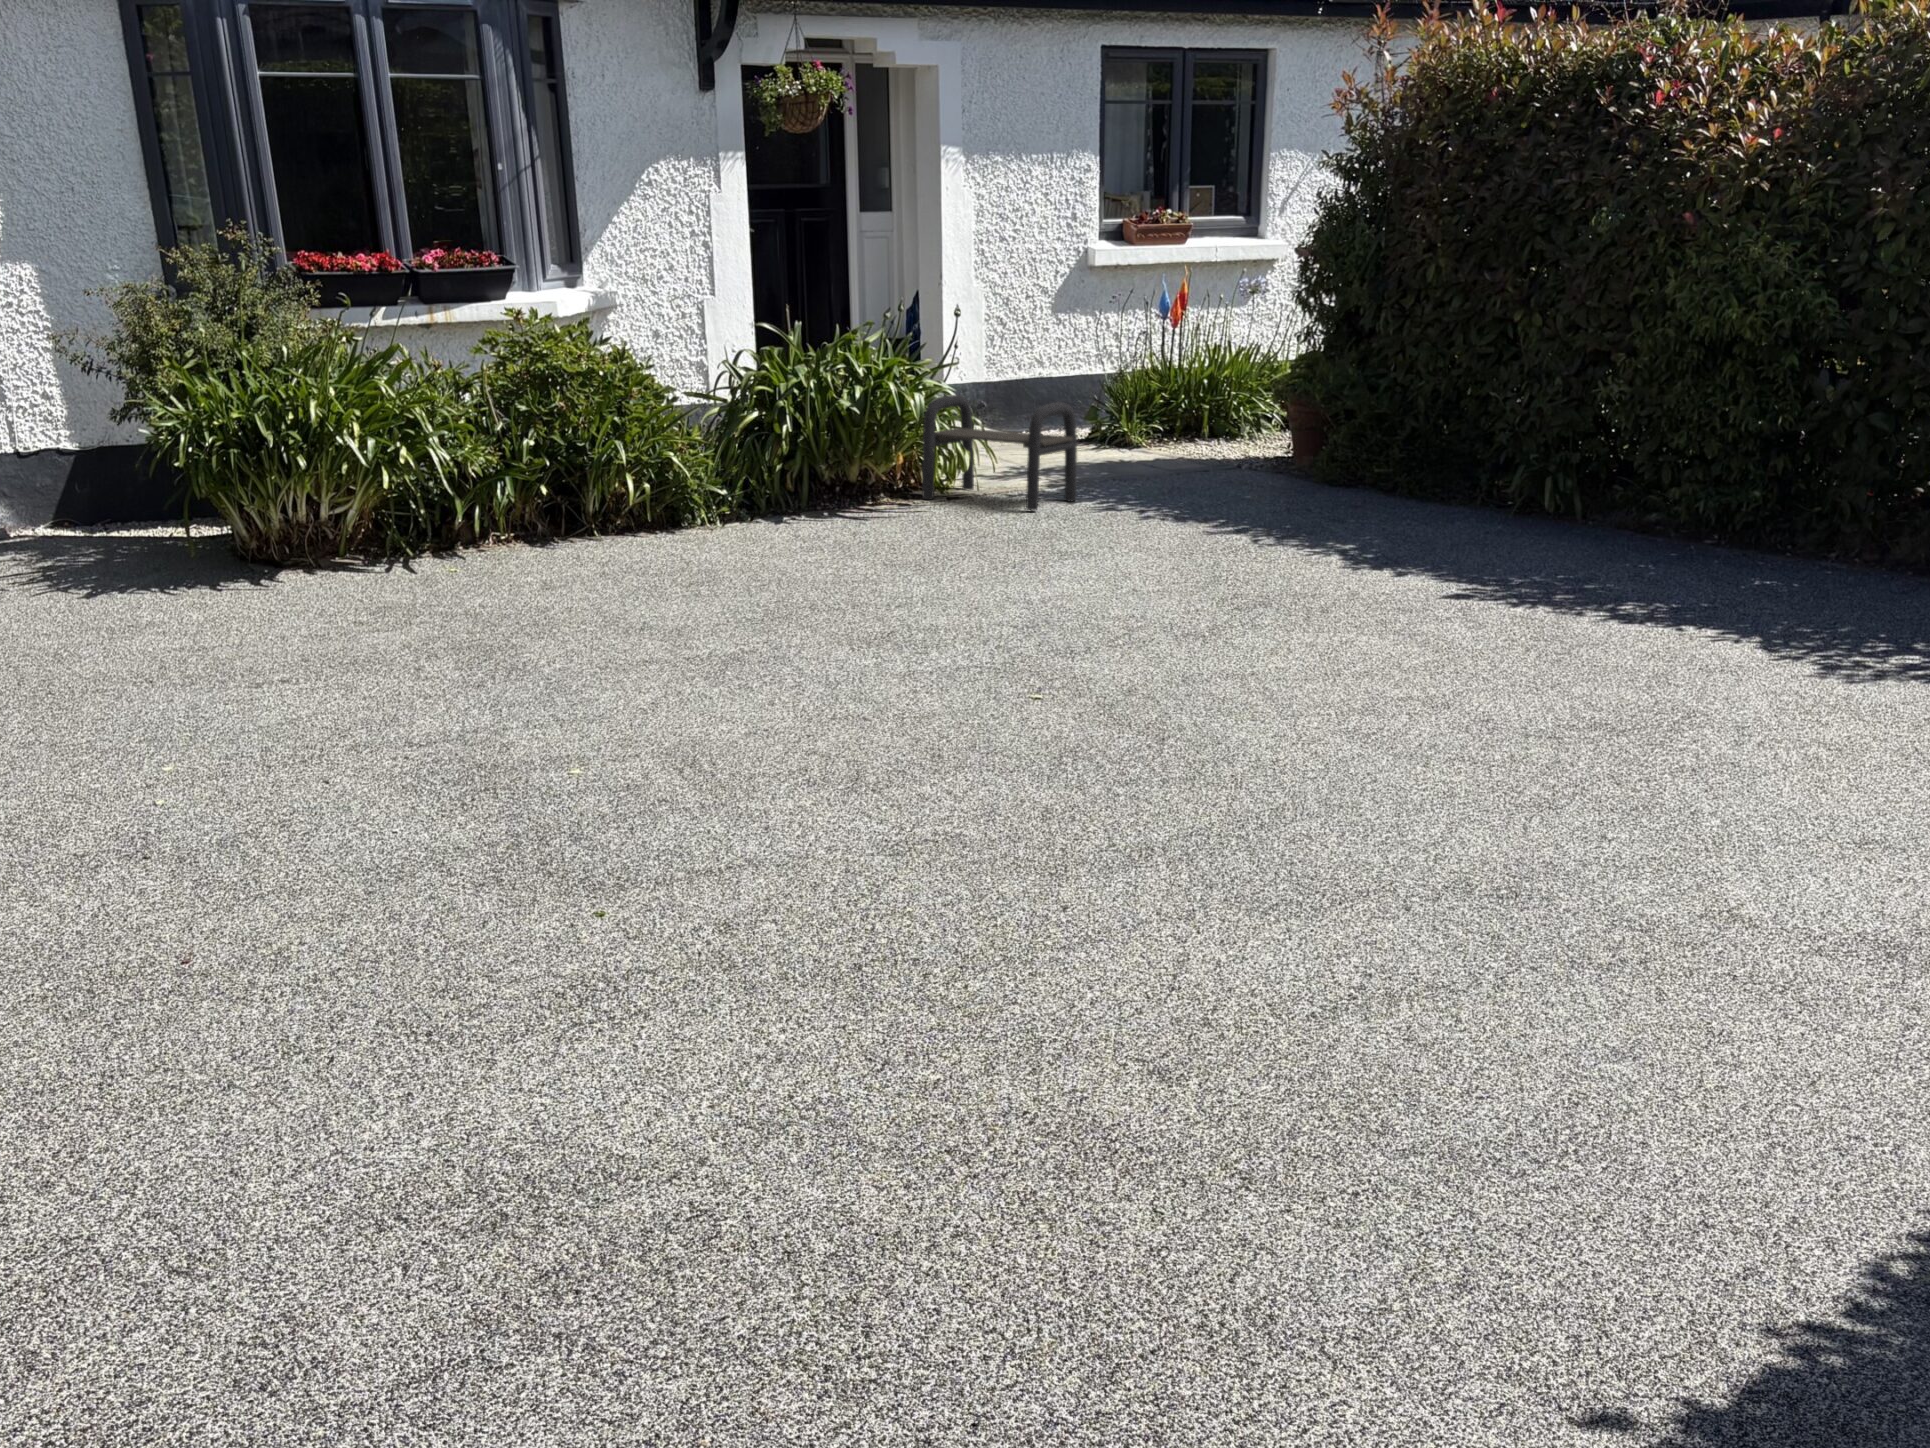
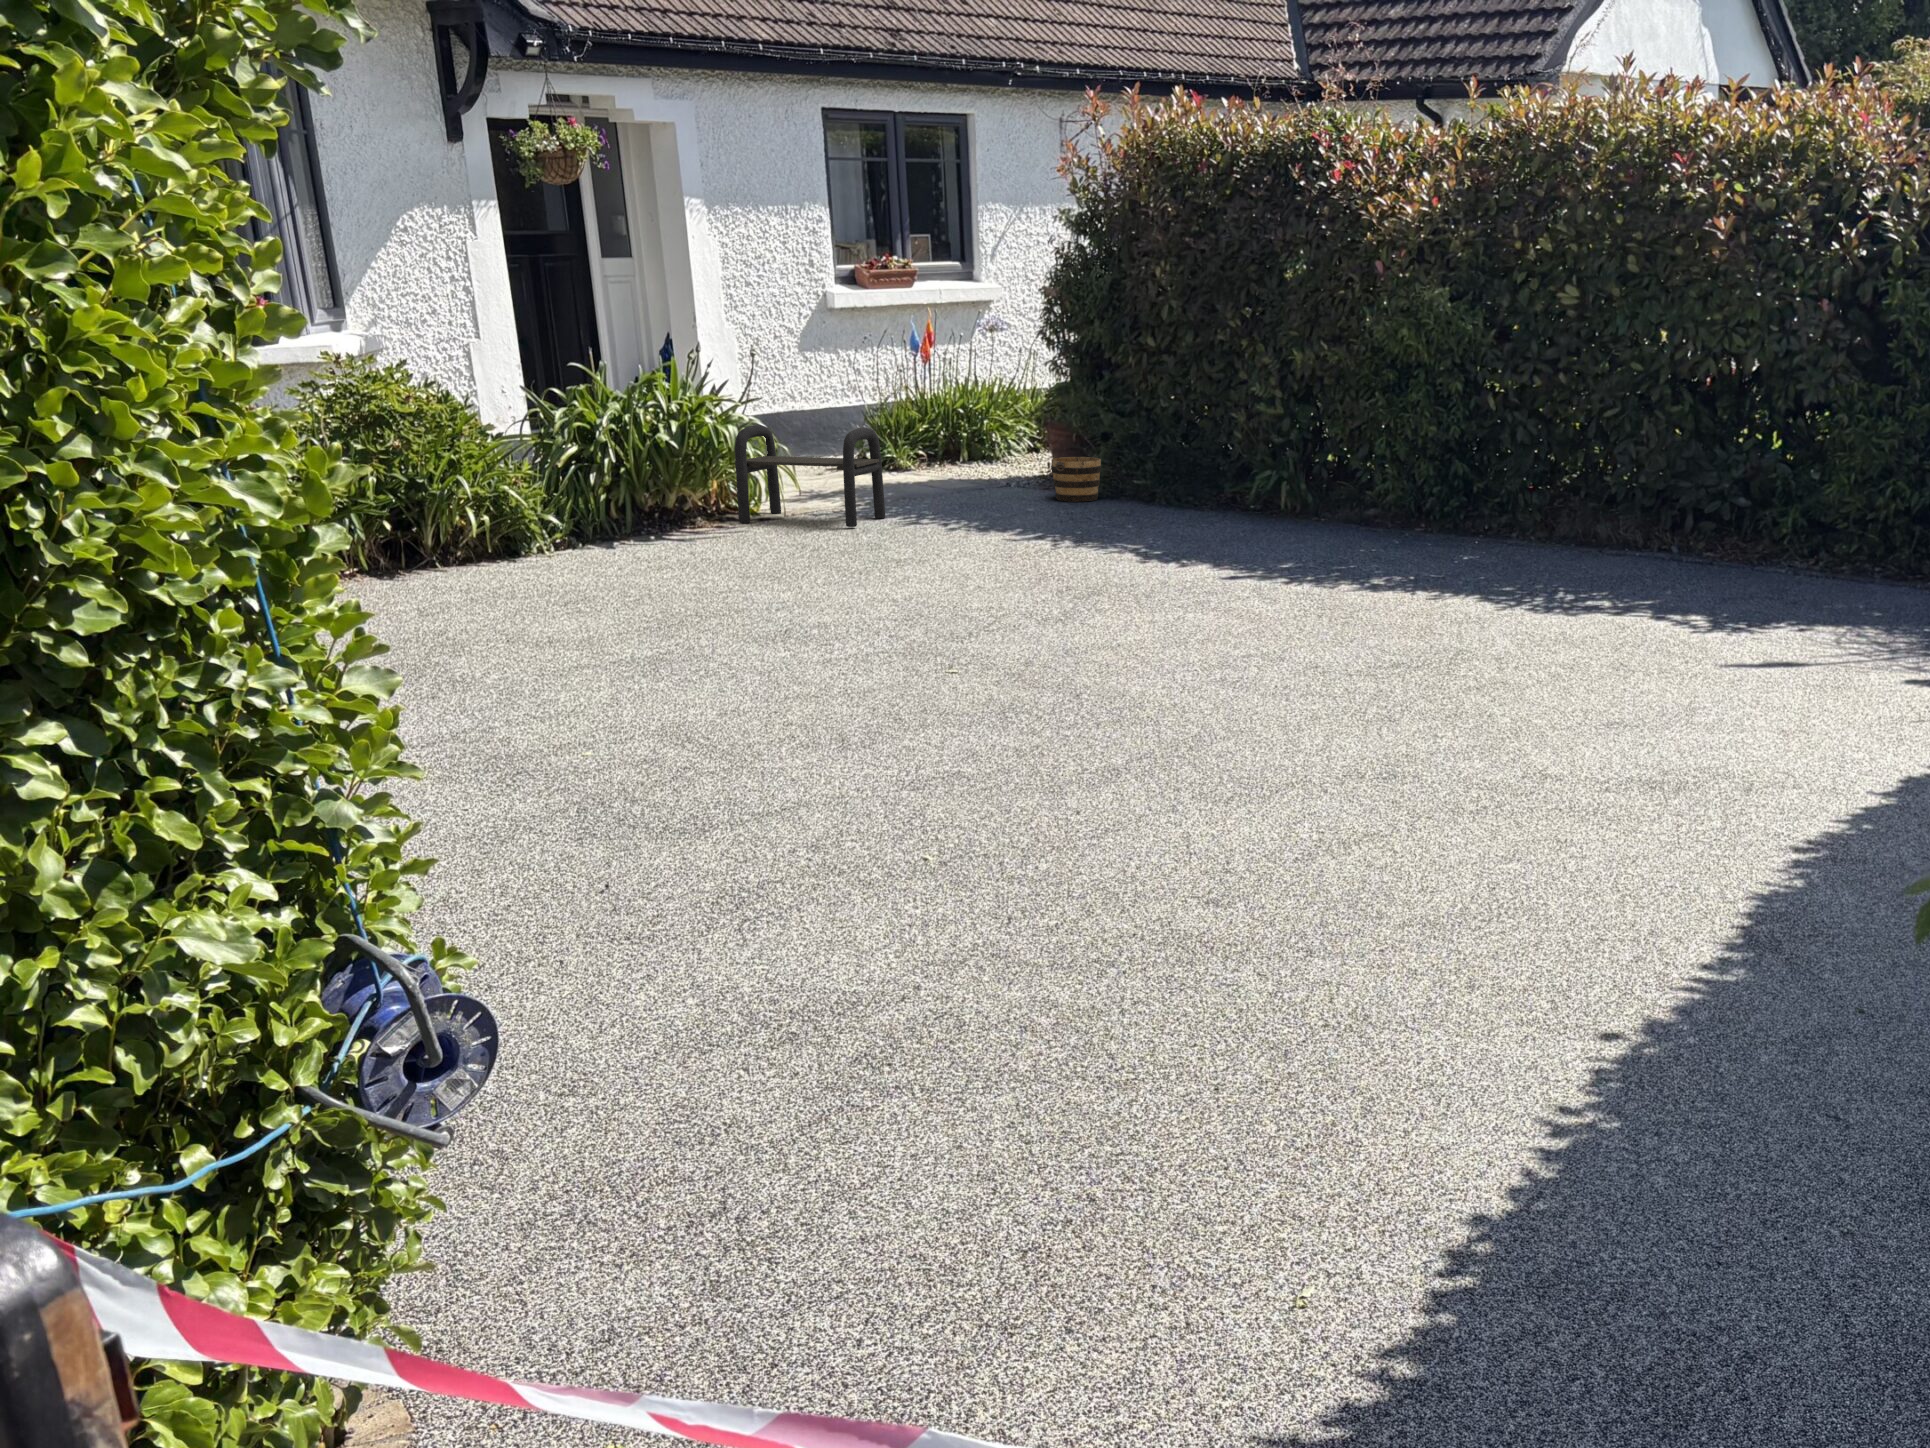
bucket: none [1273,440,1328,491] -> present [1051,457,1101,502]

